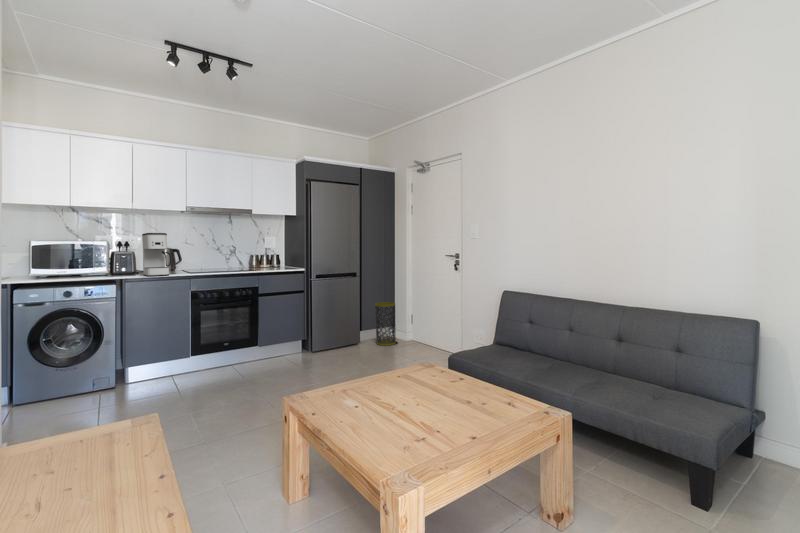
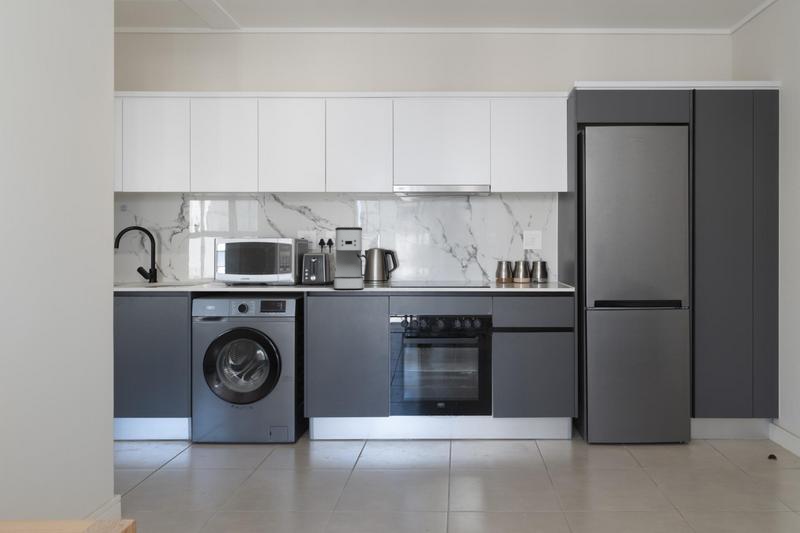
trash can: present [375,302,396,346] -> none [724,365,771,458]

